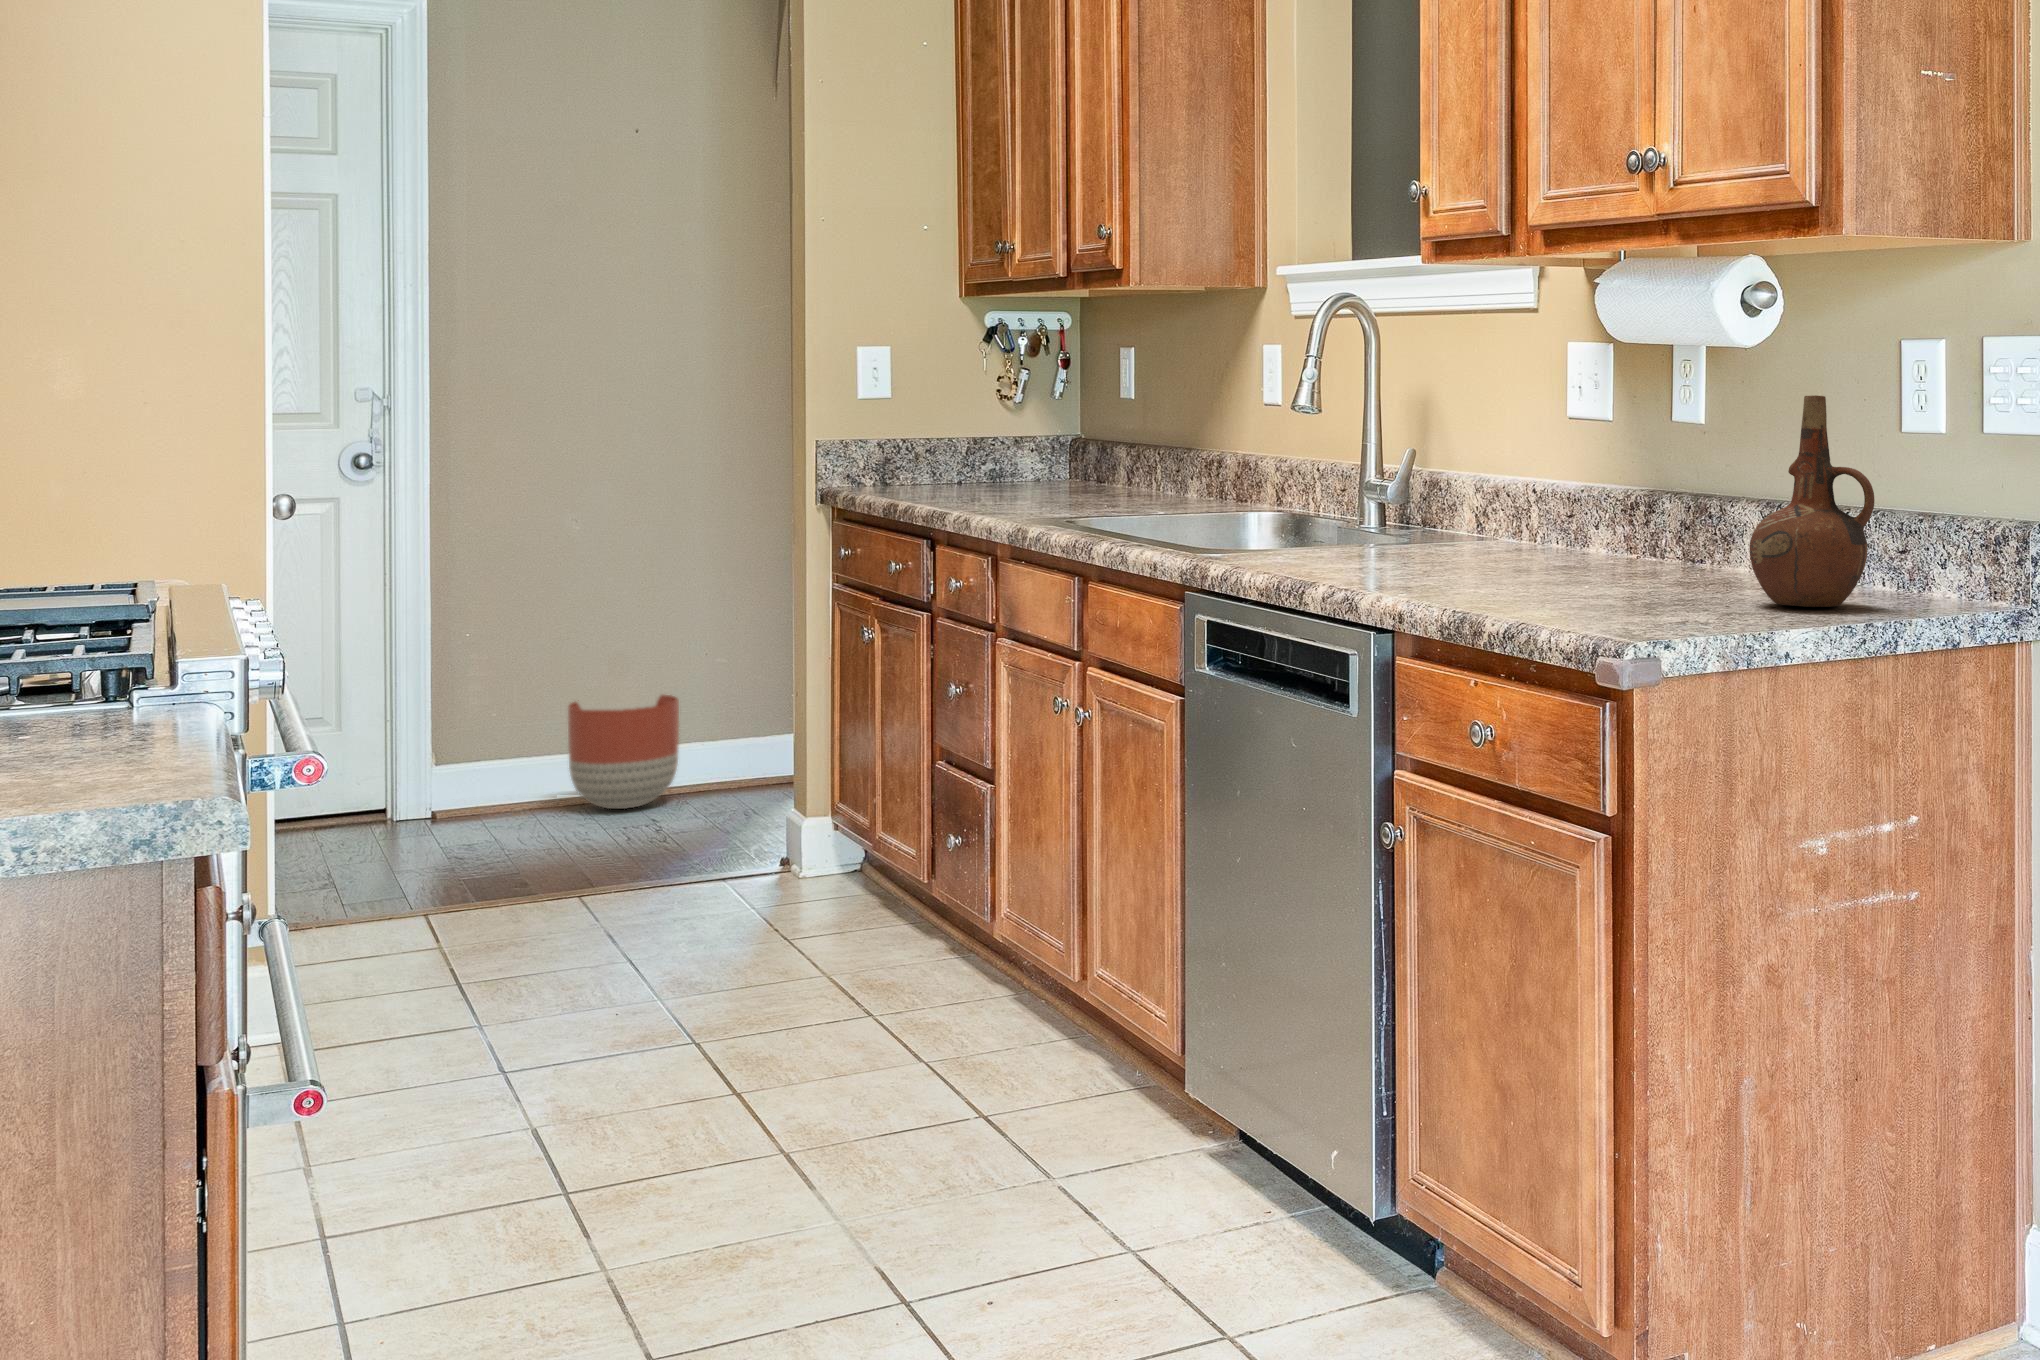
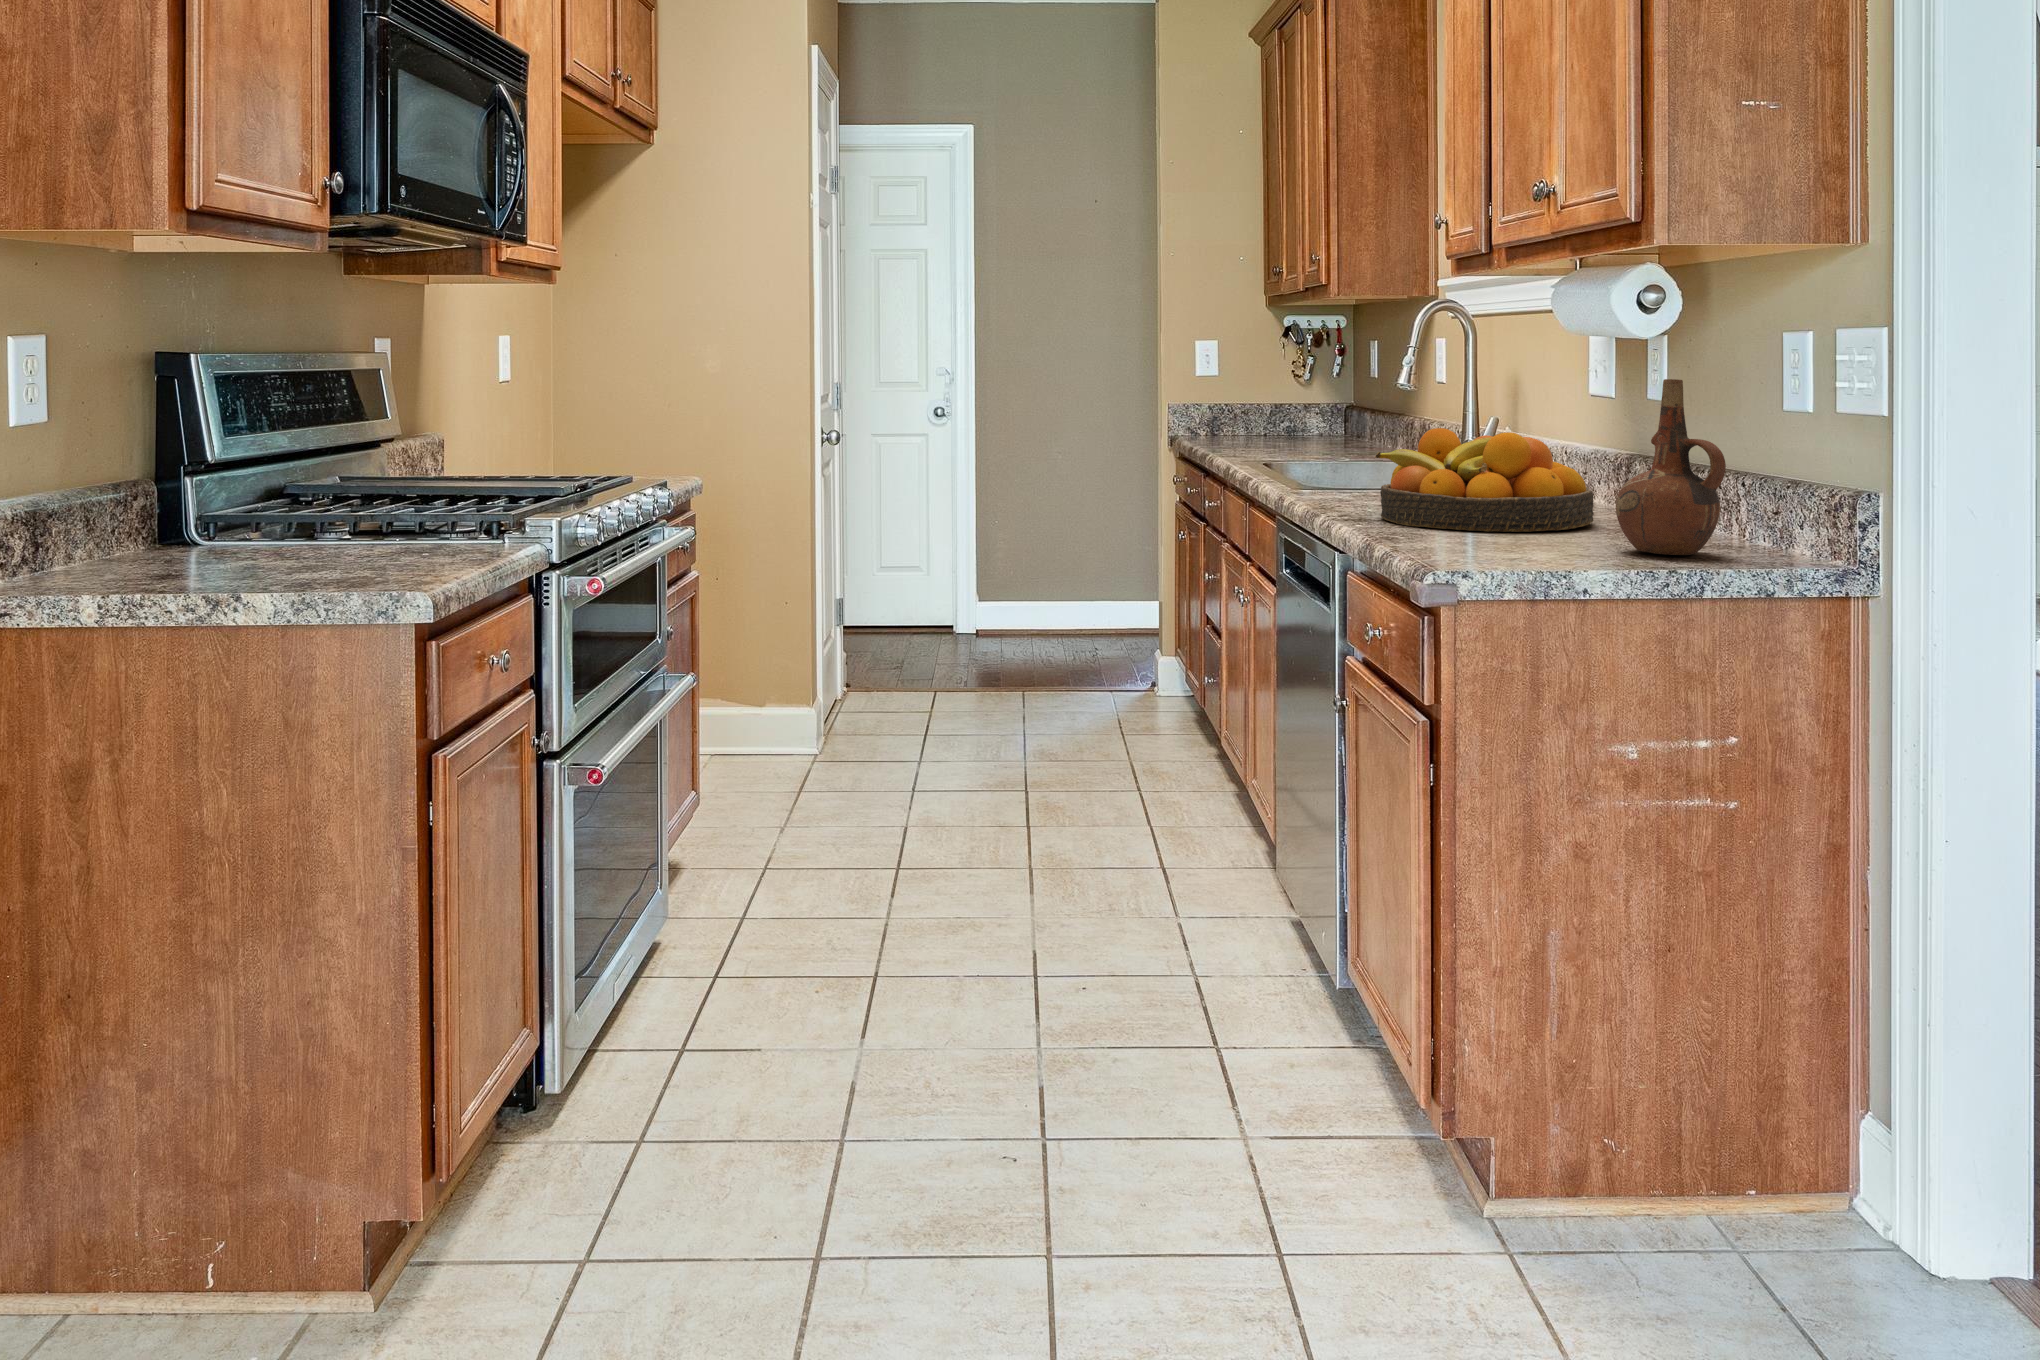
fruit bowl: none [1390,462,1655,593] -> present [1375,428,1594,532]
planter: present [568,694,679,809] -> none [1053,567,1119,640]

